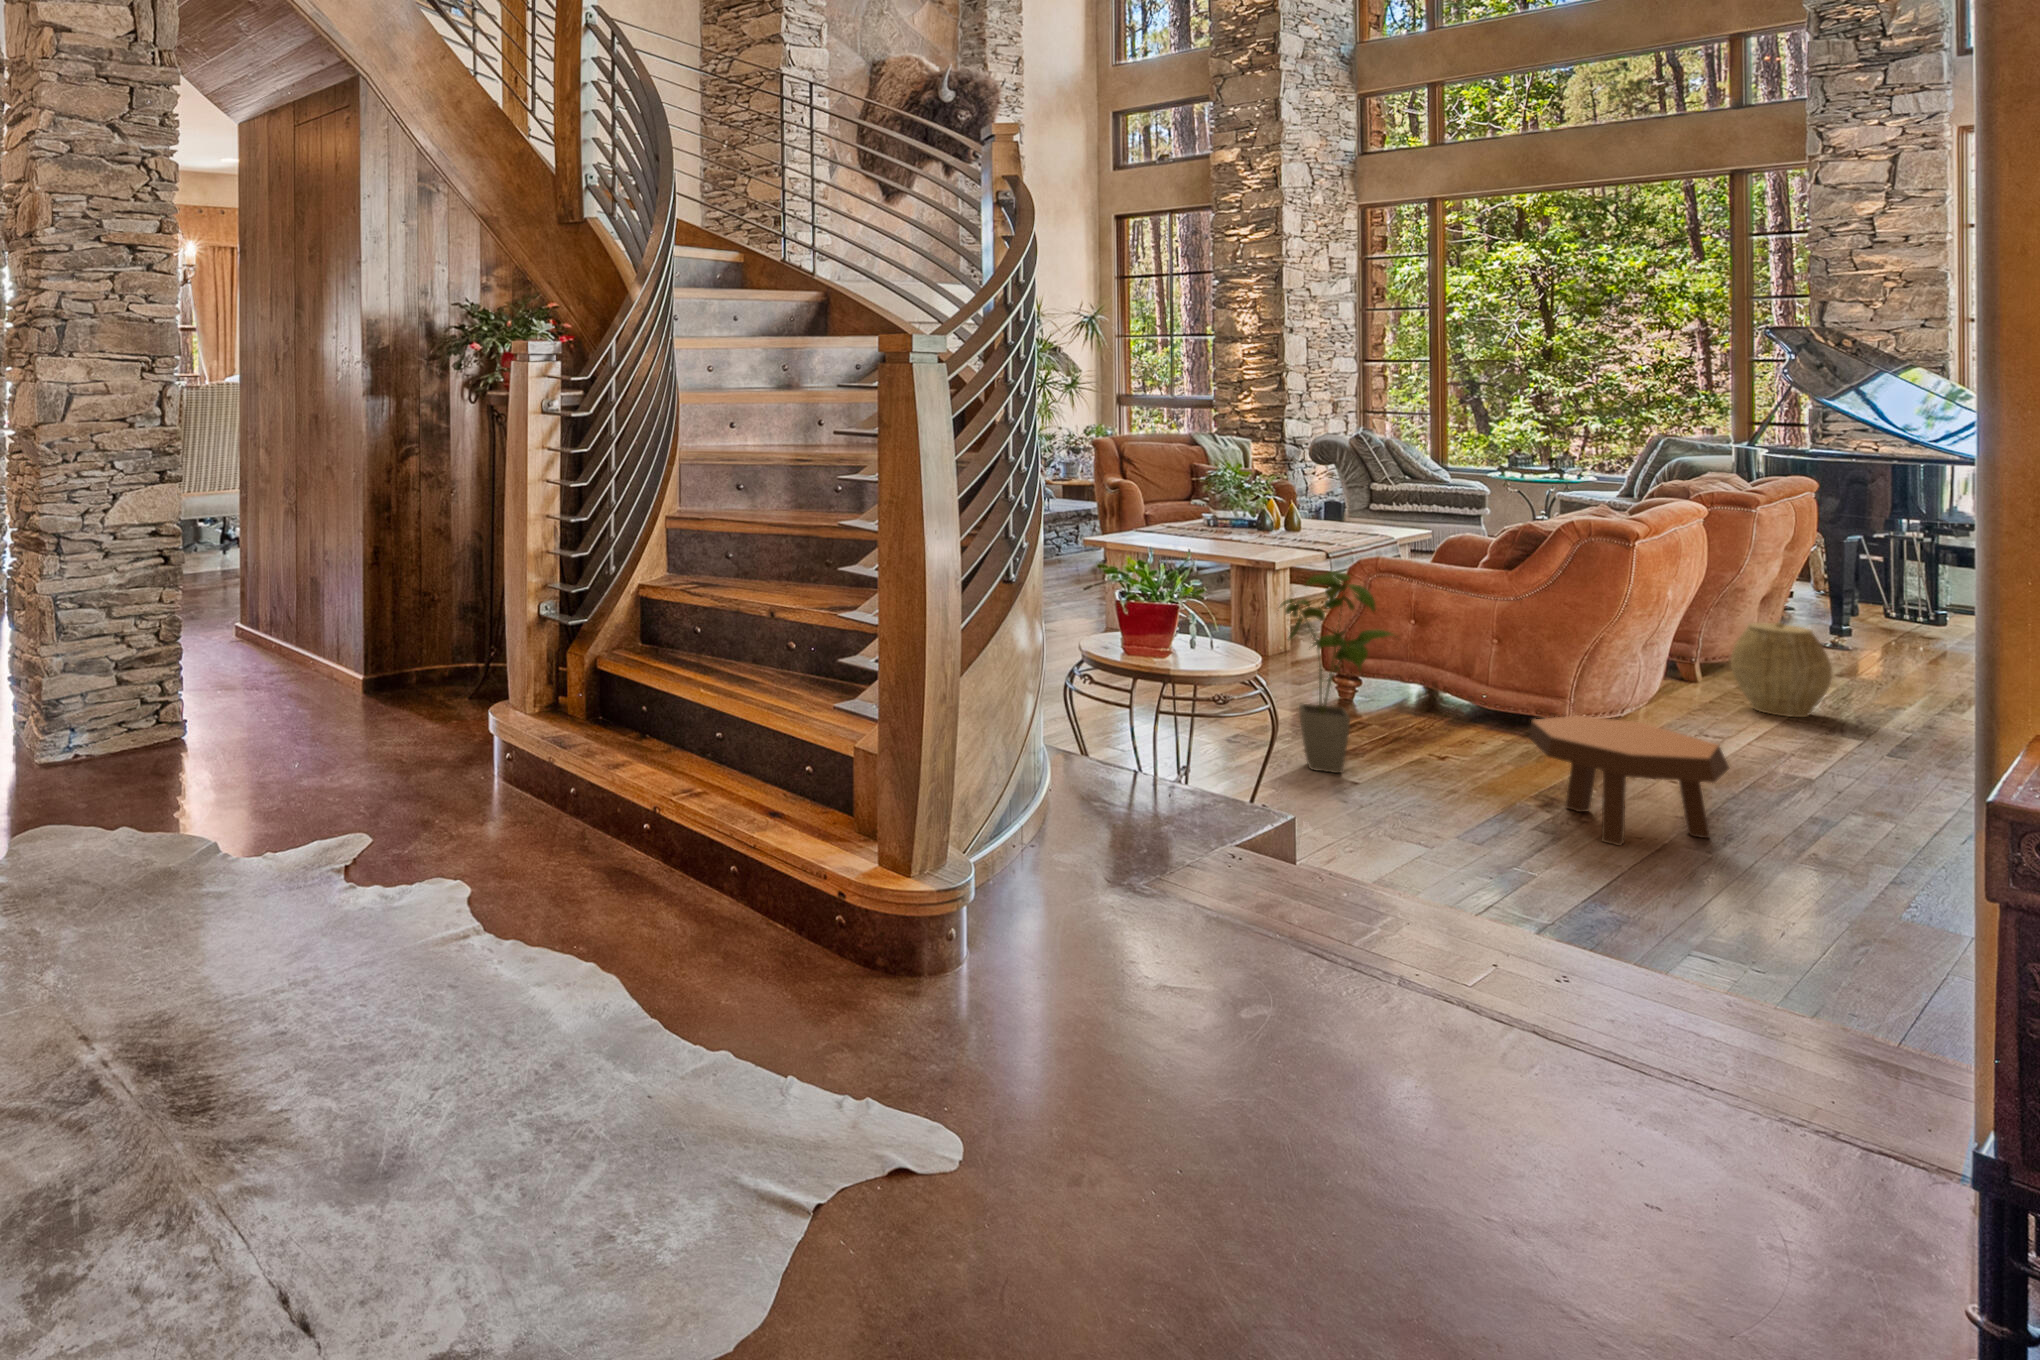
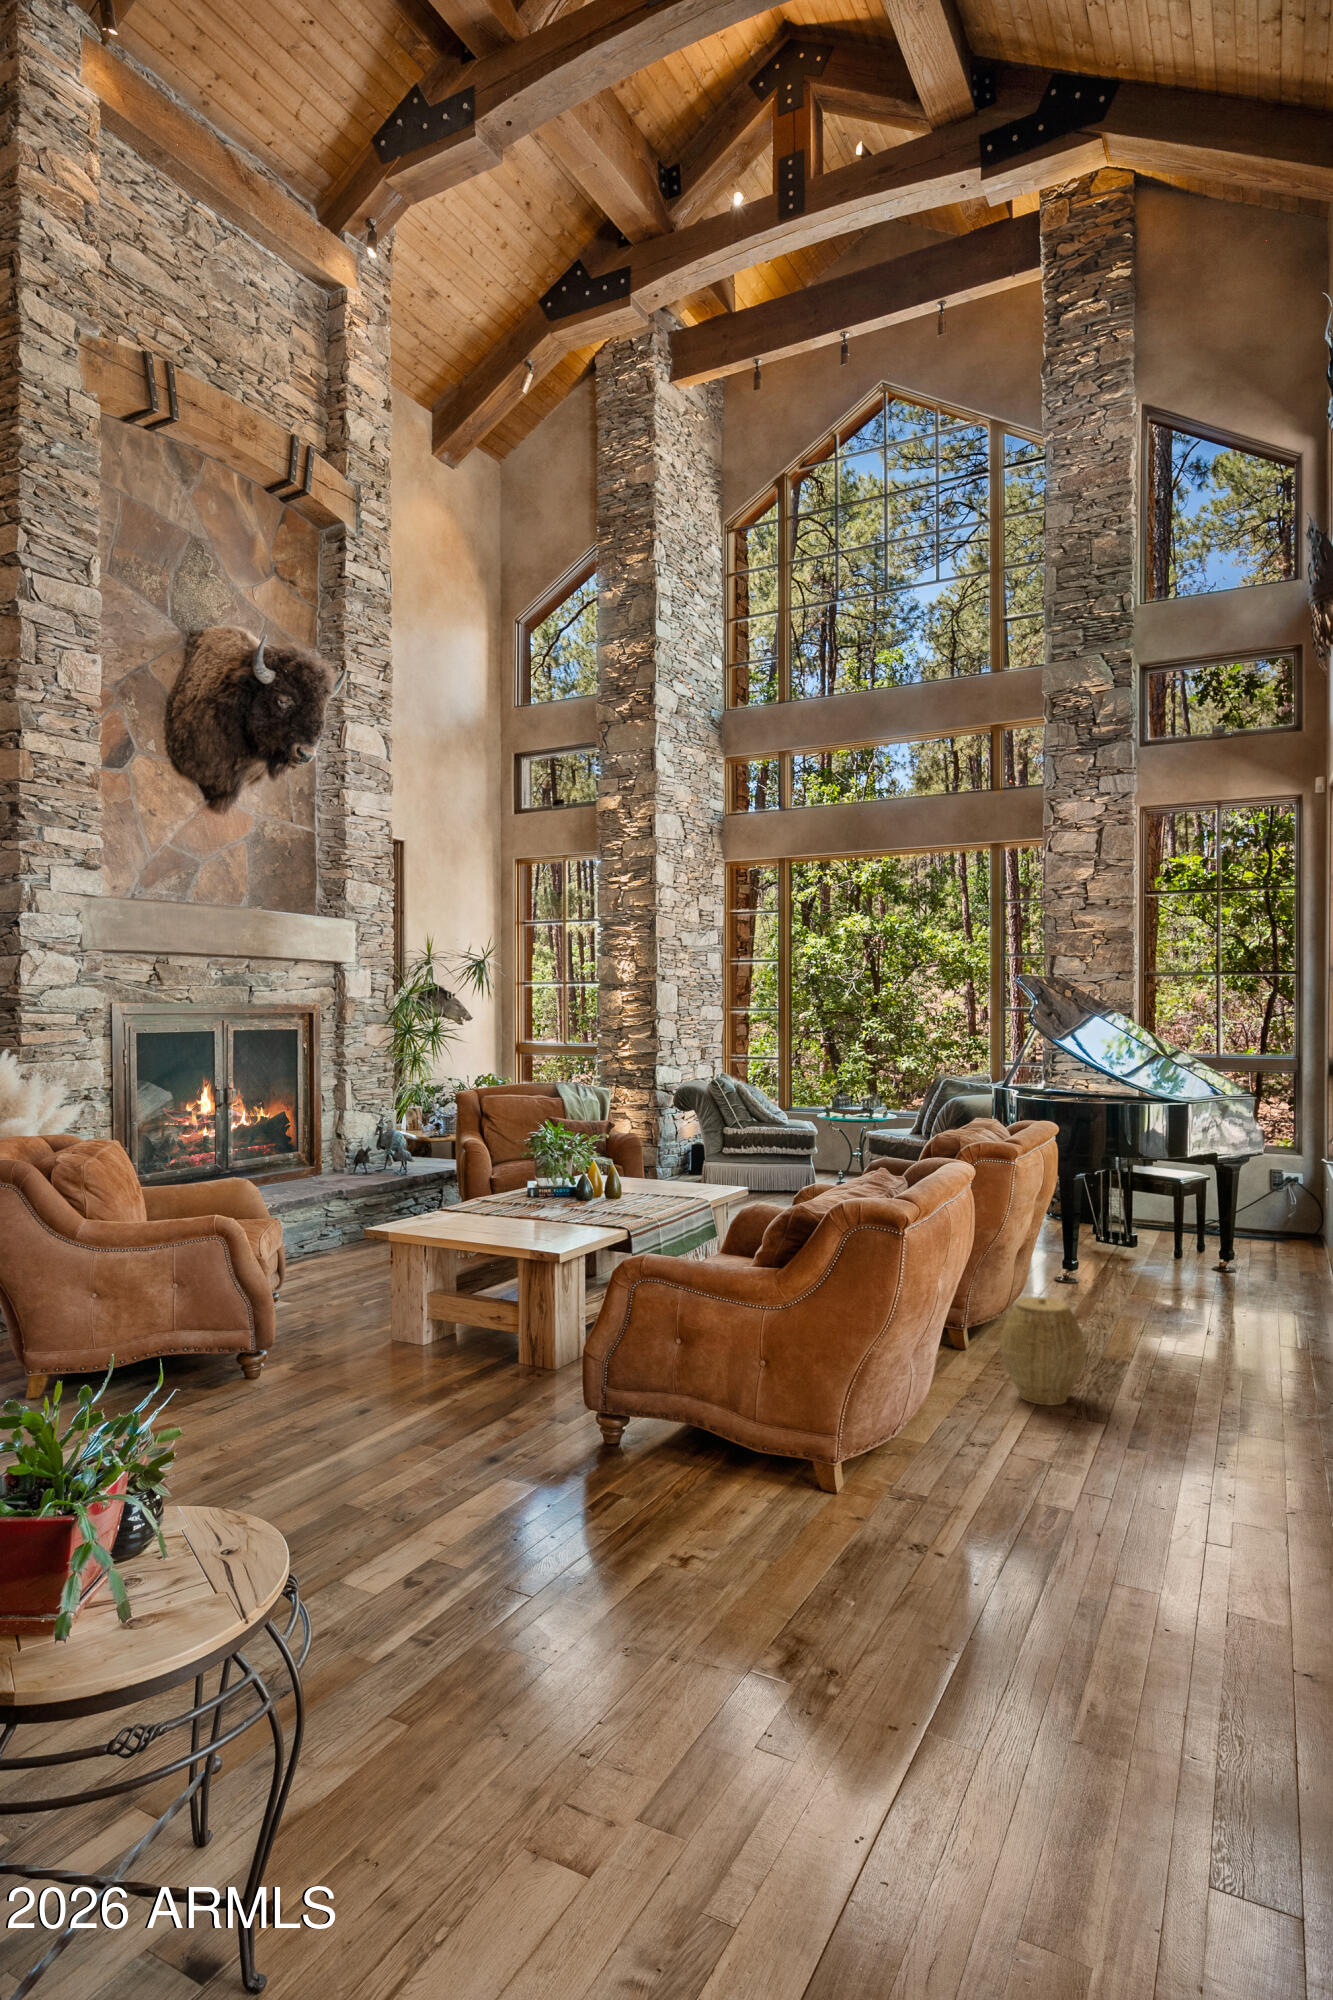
house plant: present [1280,571,1392,773] -> none [444,1351,618,1692]
footstool: present [1530,716,1729,845] -> none [772,1548,1016,1833]

